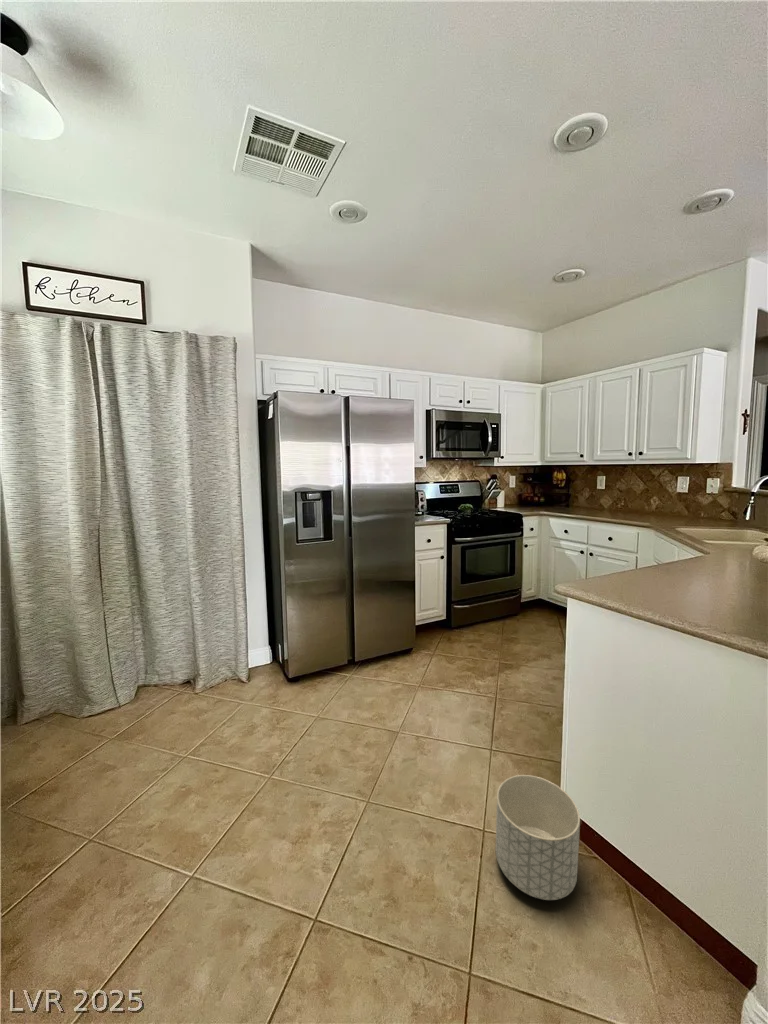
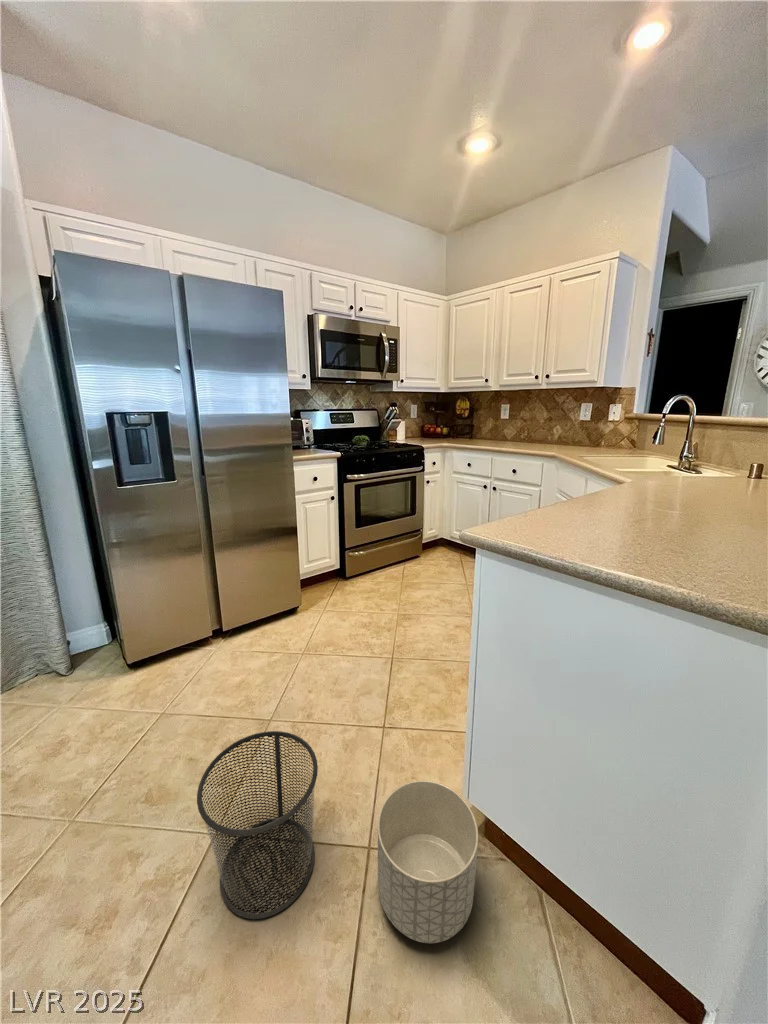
waste bin: none [366,721,450,859] -> present [197,731,318,919]

